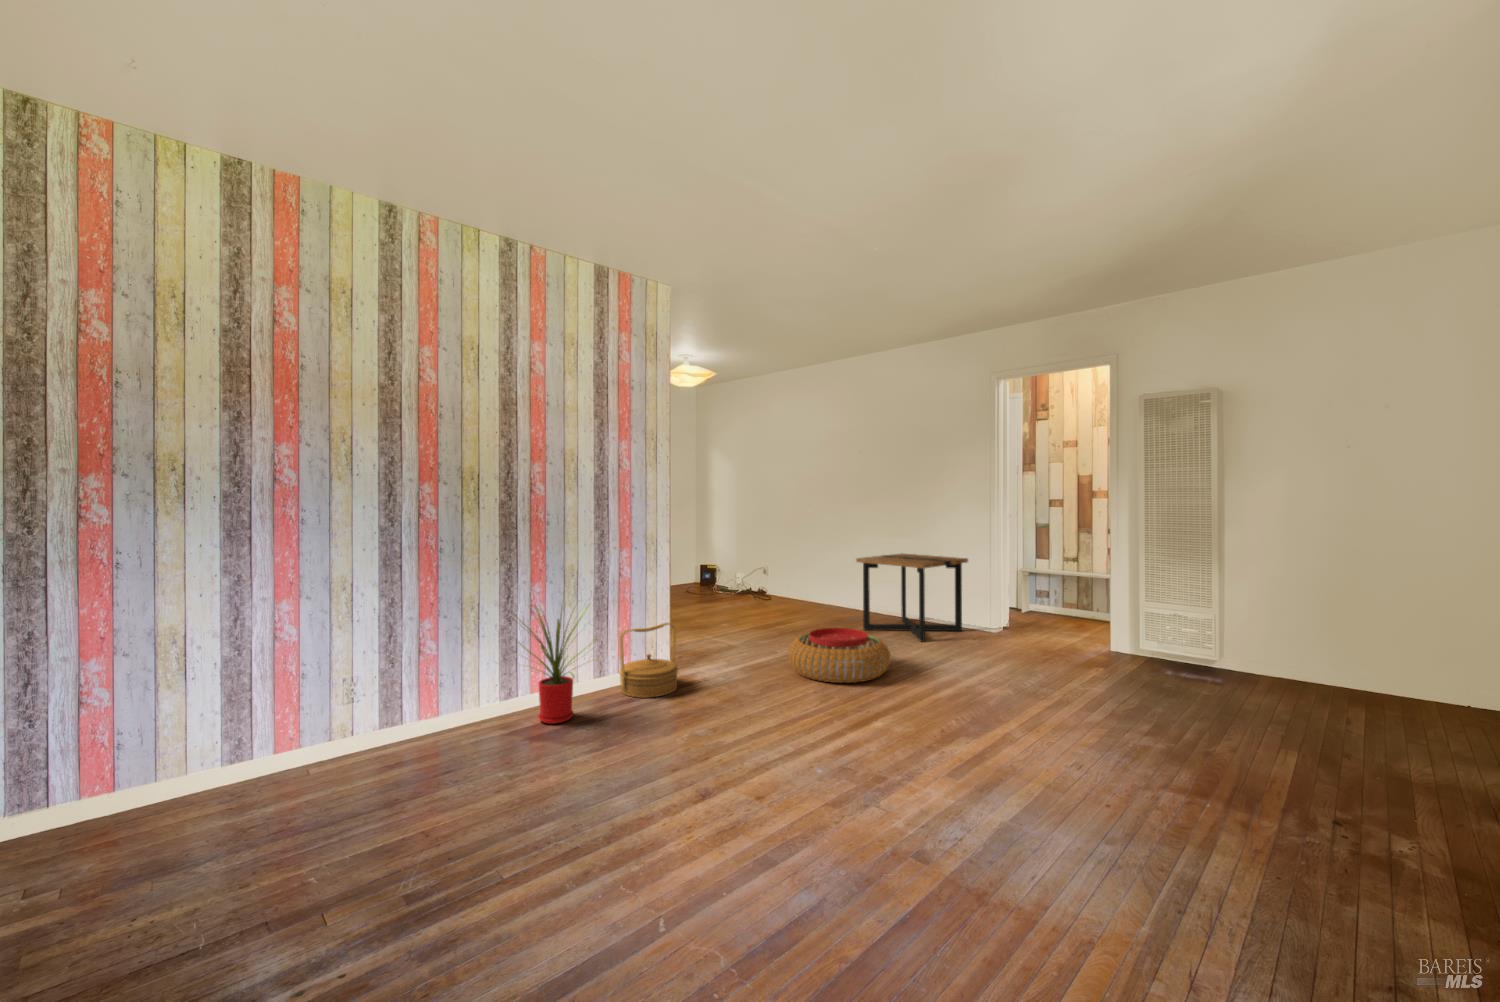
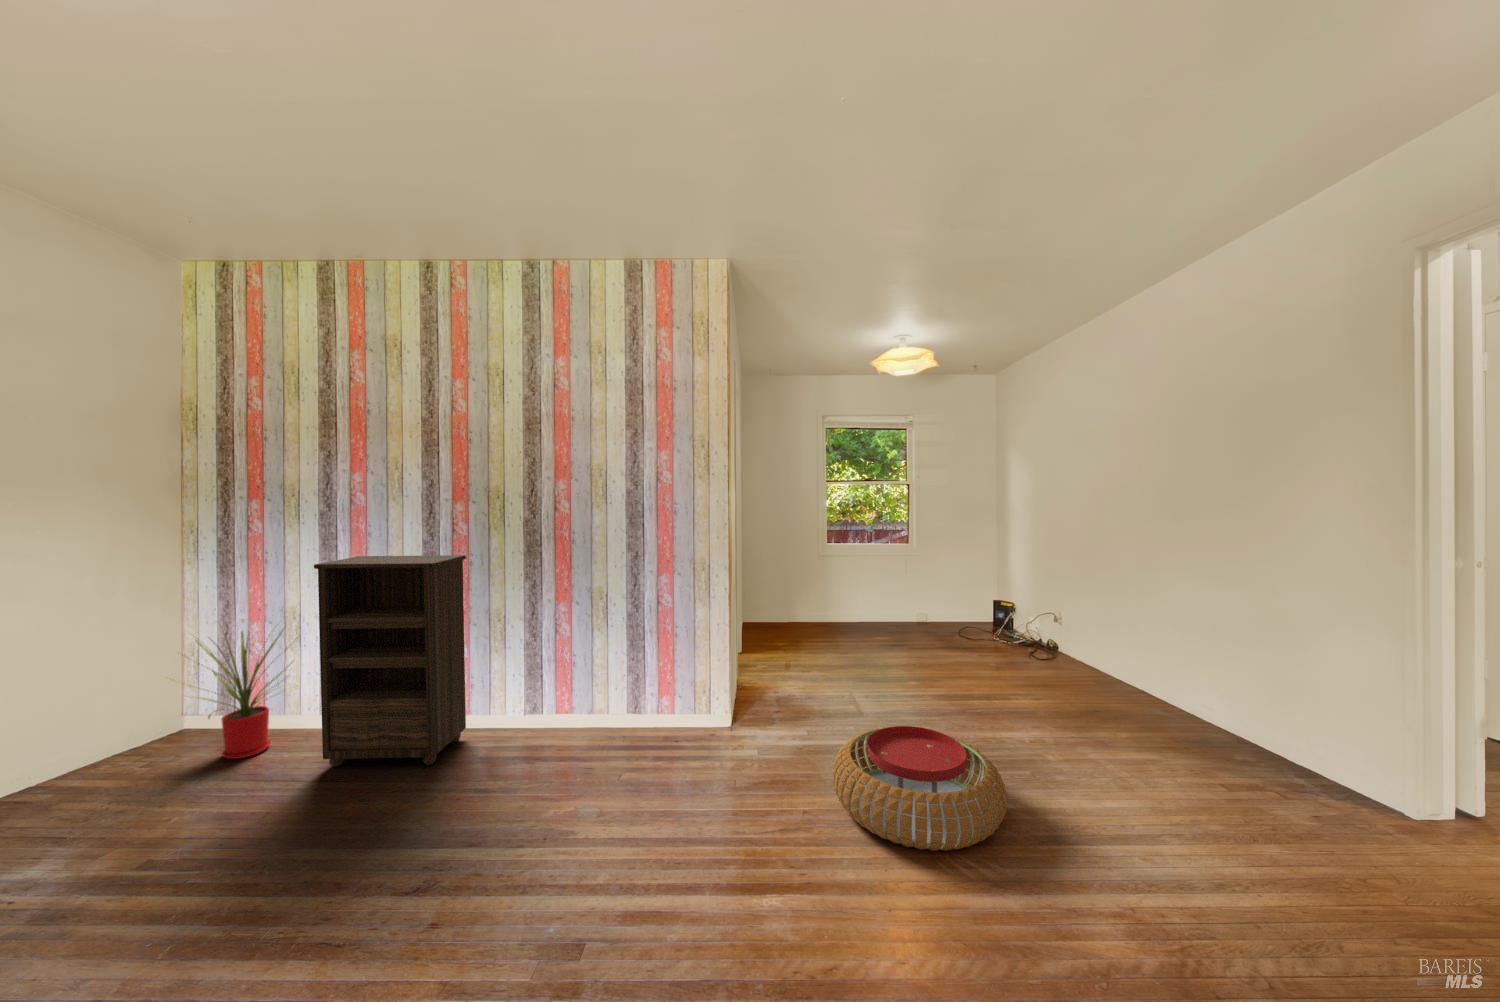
bookshelf: none [332,537,491,786] -> present [314,555,466,767]
side table: present [856,554,968,642] -> none [1088,615,1360,806]
house plant: present [513,606,587,724] -> present [183,627,285,759]
woven basket: present [619,623,678,698] -> none [626,668,702,758]

